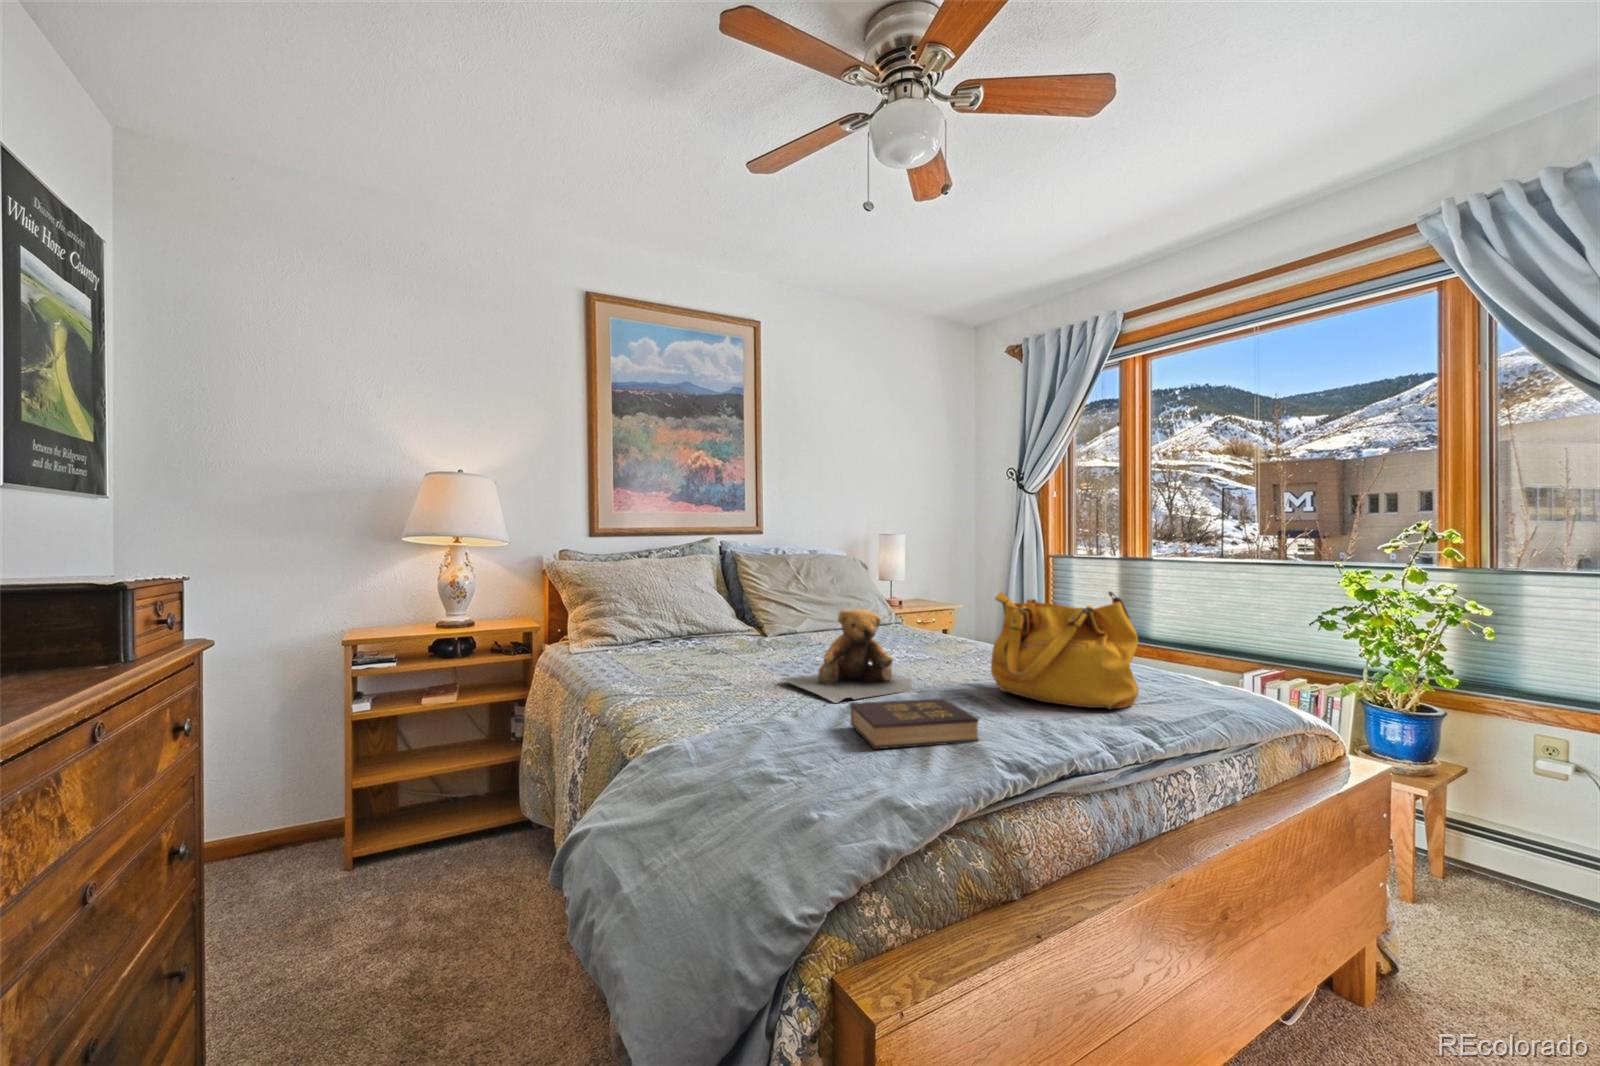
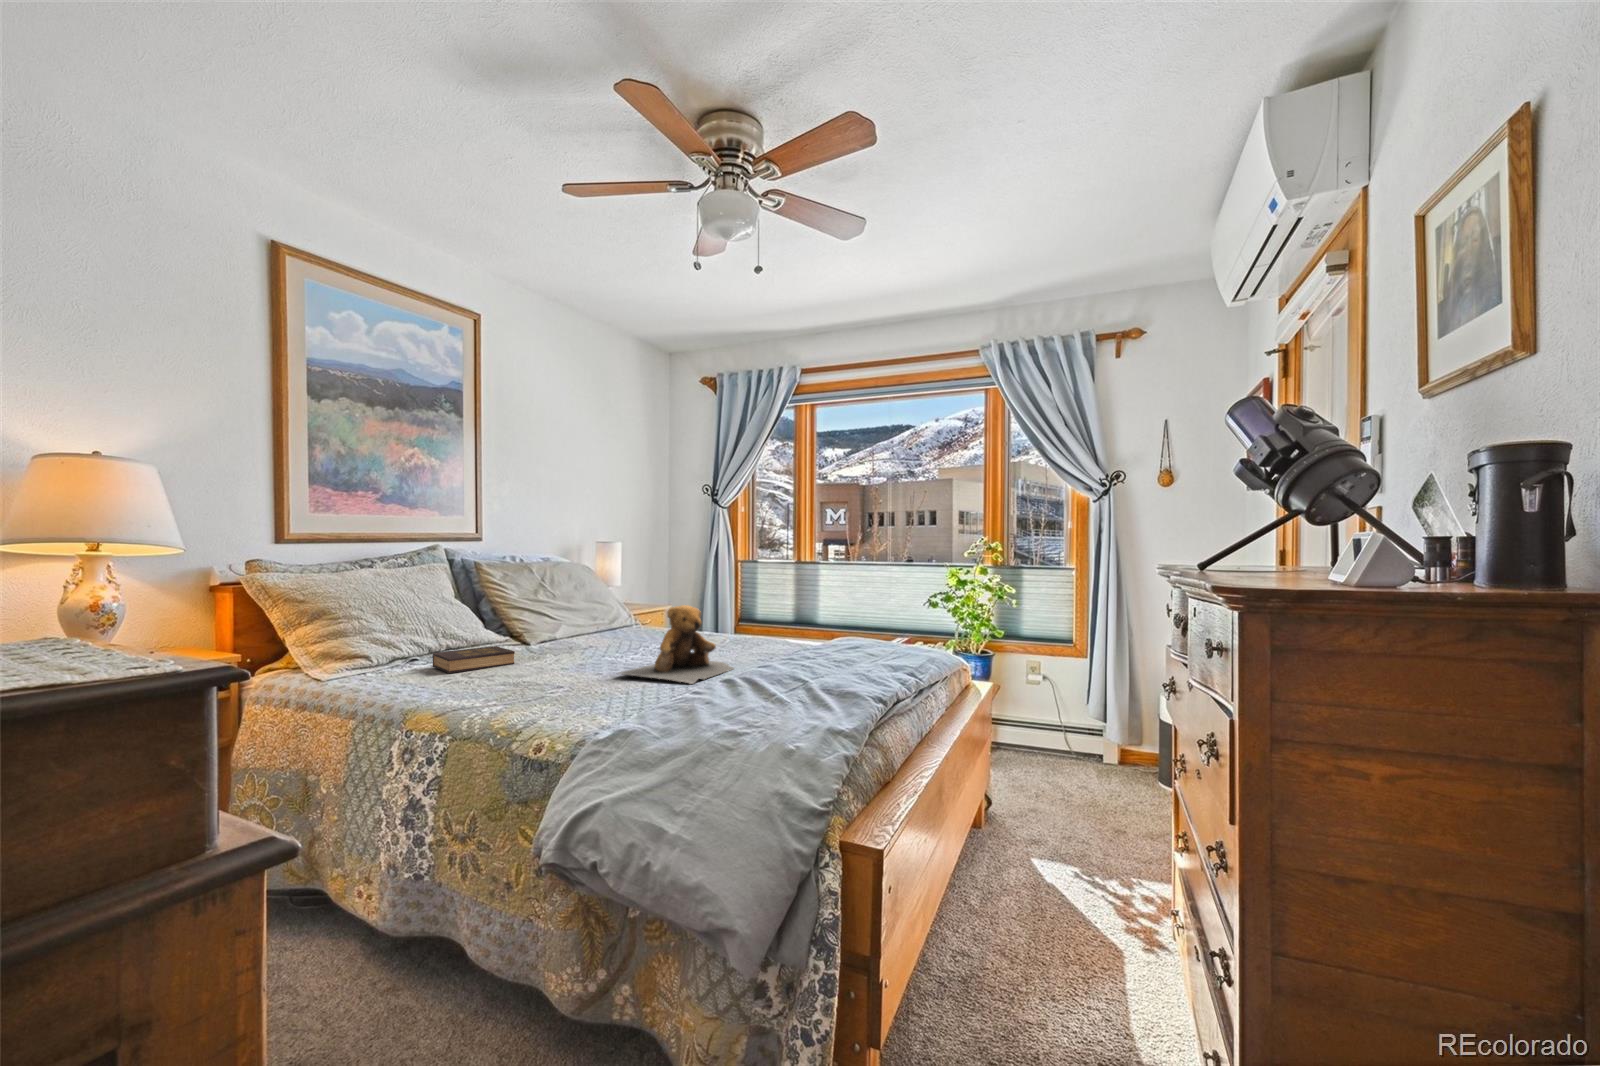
handbag: present [991,592,1139,709] -> none [790,581,893,663]
hardback book: present [851,698,979,749] -> present [433,646,515,673]

